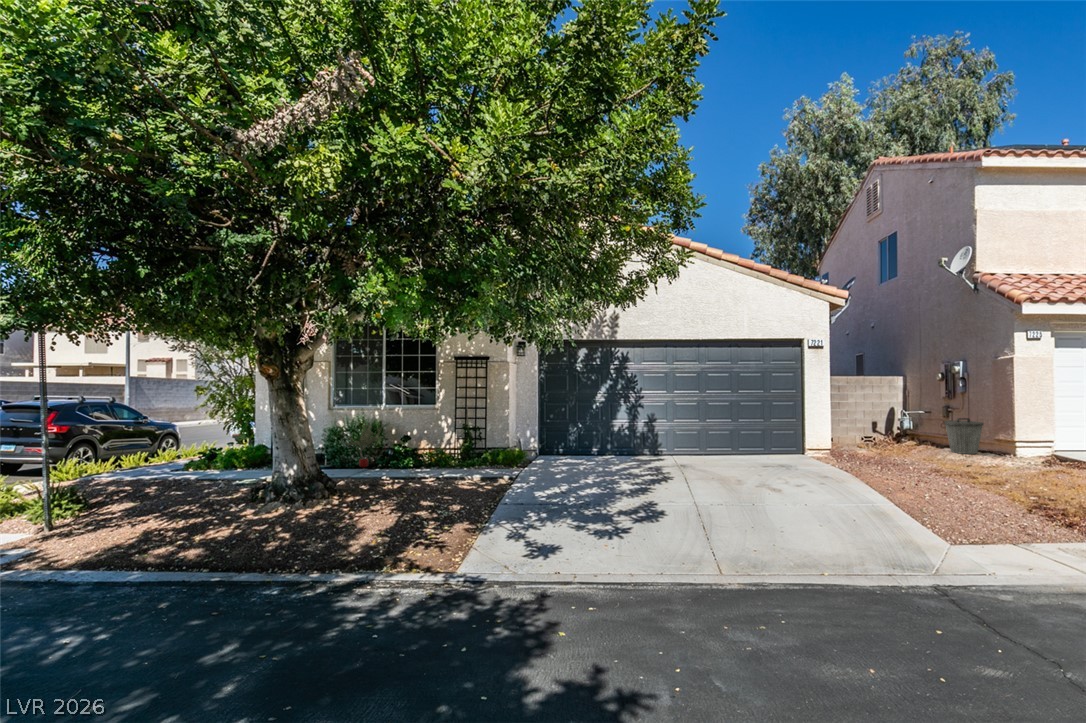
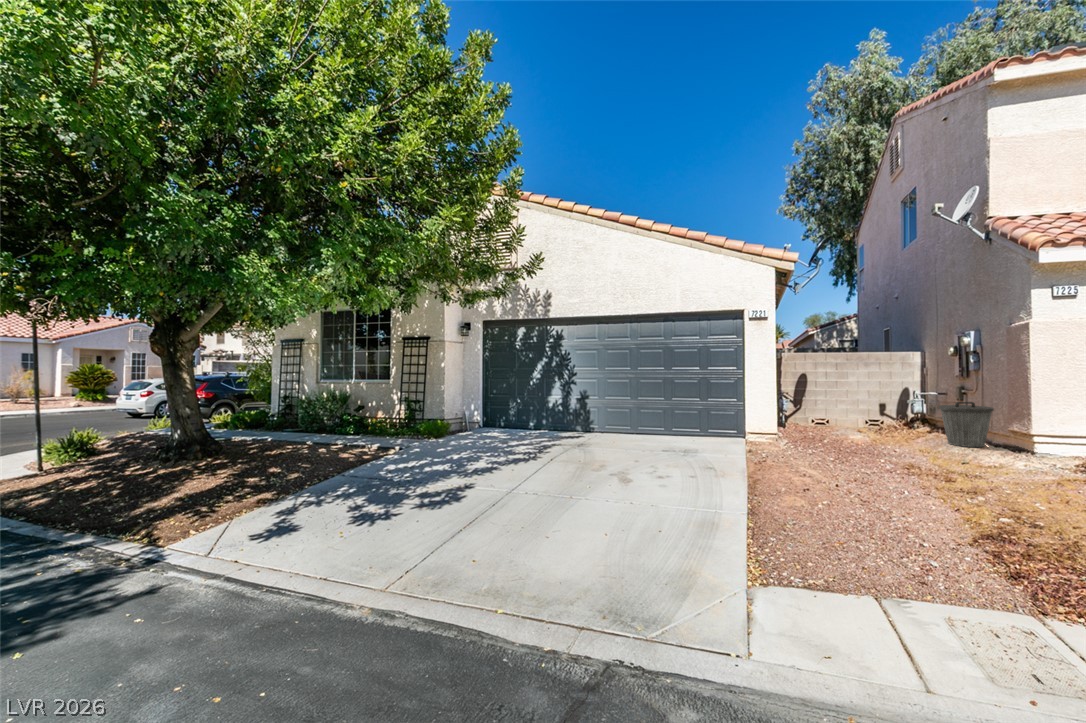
potted tree: present [346,423,382,467] -> none [309,395,339,435]

